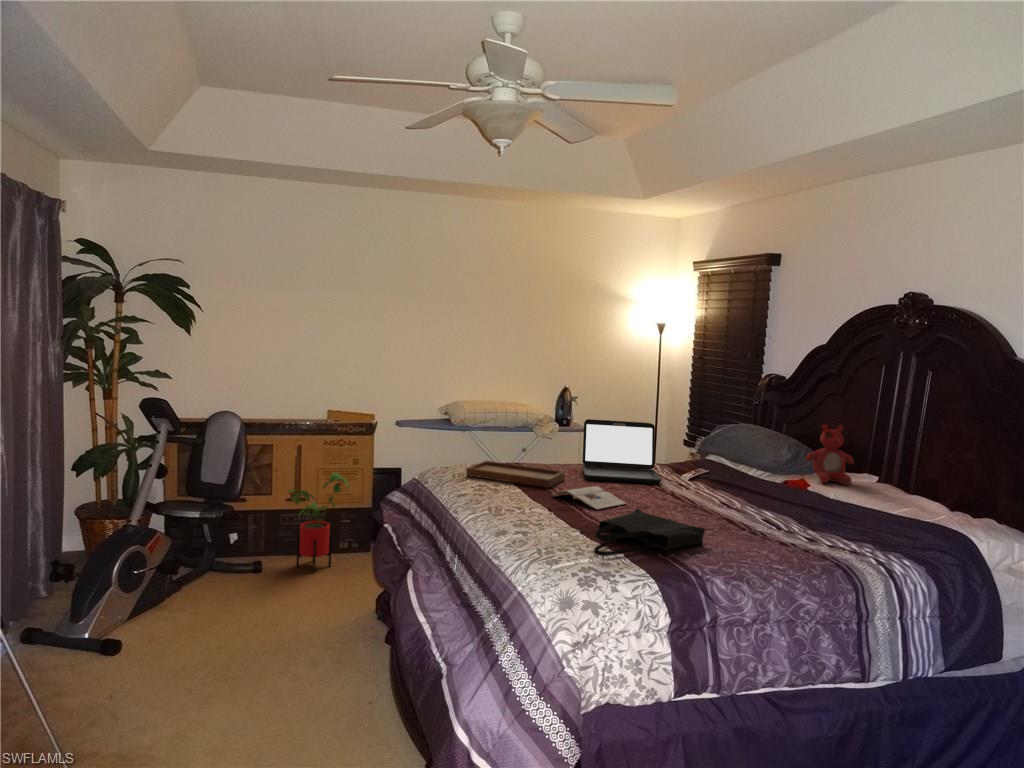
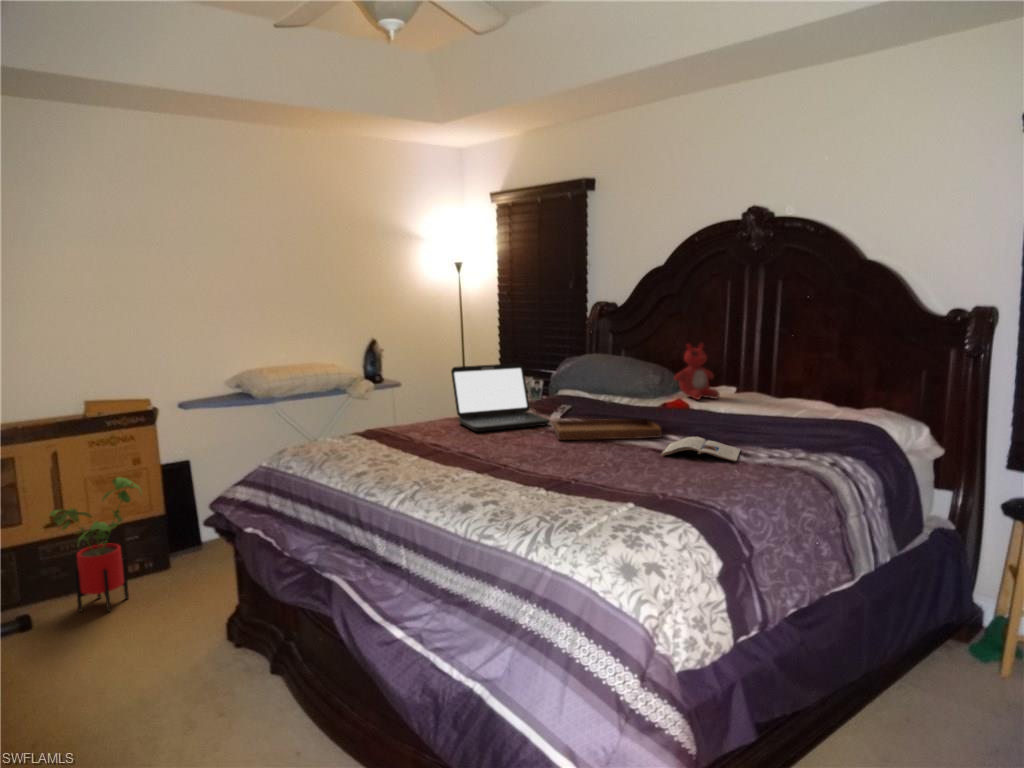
tray: present [466,448,565,488] -> present [553,399,661,440]
magazine: present [552,487,626,510] -> present [662,437,740,462]
tote bag: present [594,509,705,556] -> none [573,451,677,509]

